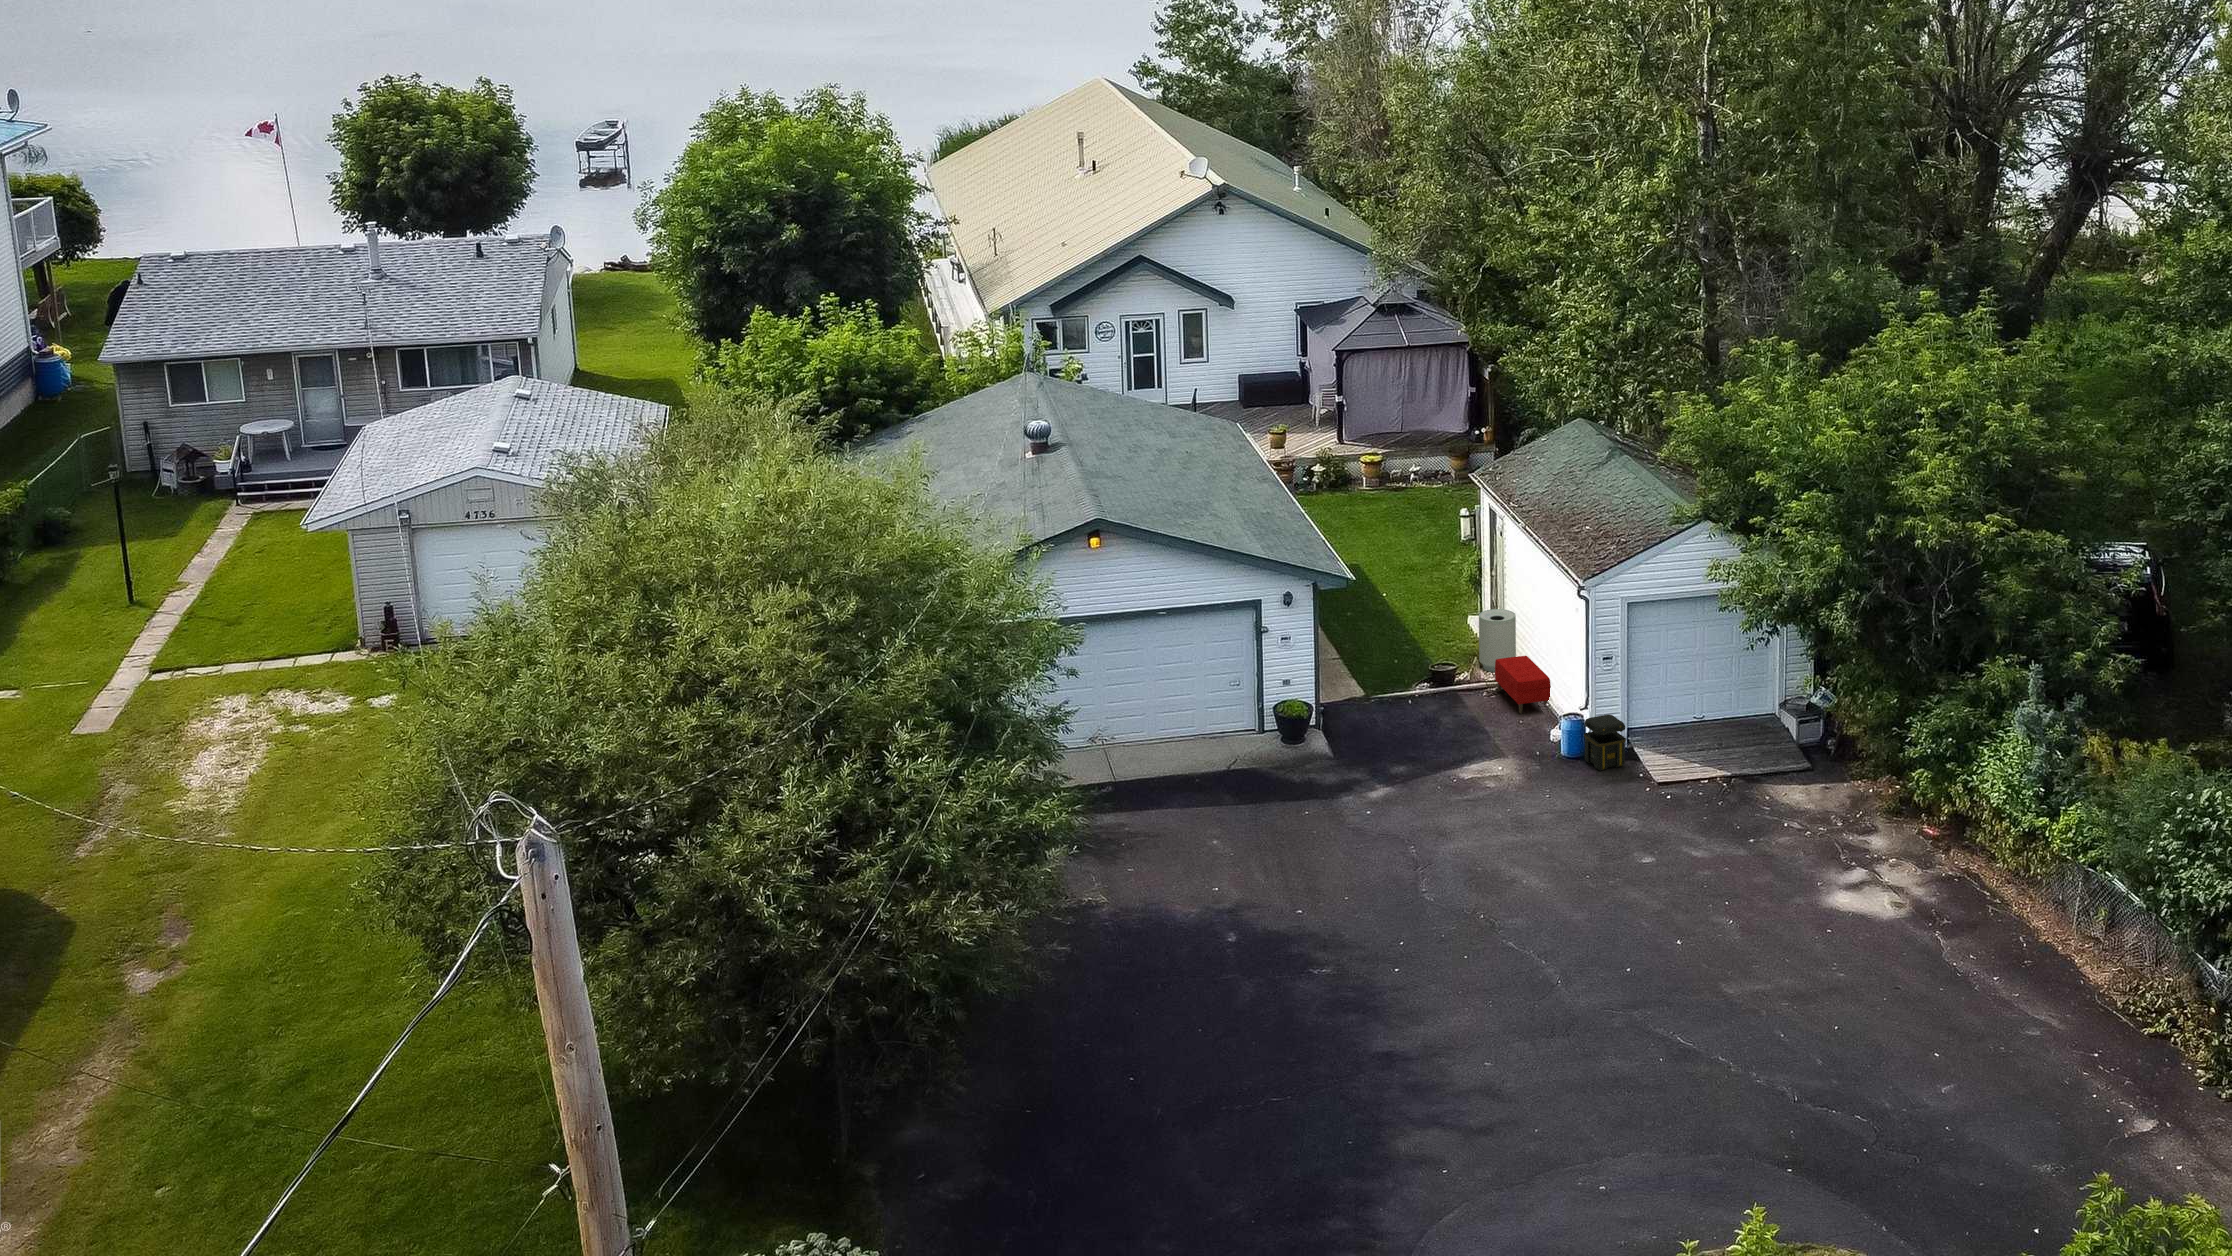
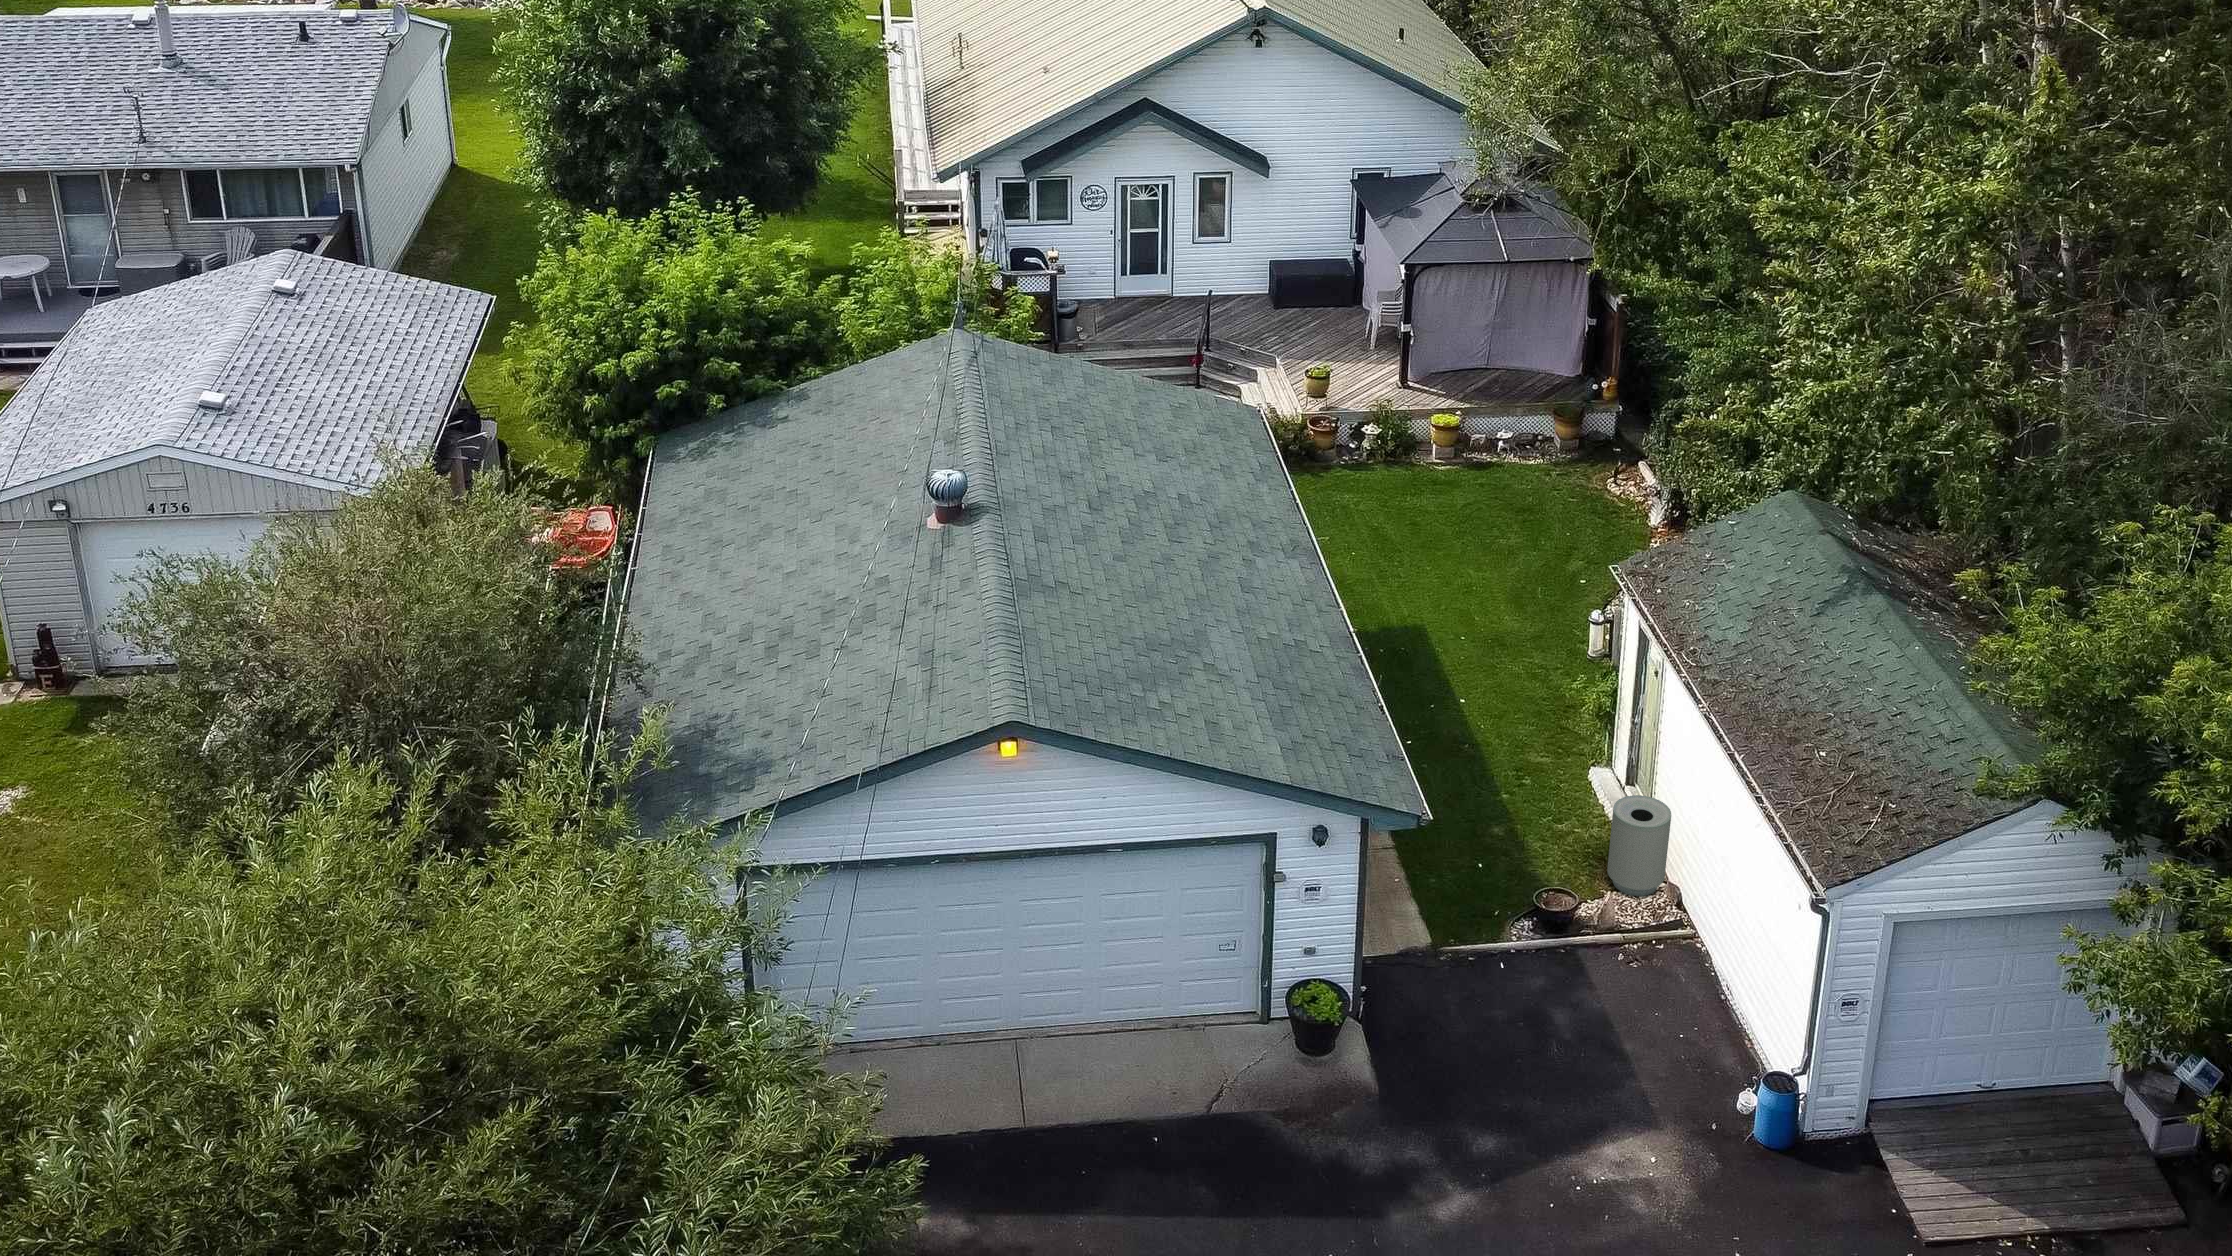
bench: present [1495,656,1551,714] -> none [1635,896,1730,1010]
toolbox: present [1584,714,1626,770] -> none [1792,1088,1869,1186]

